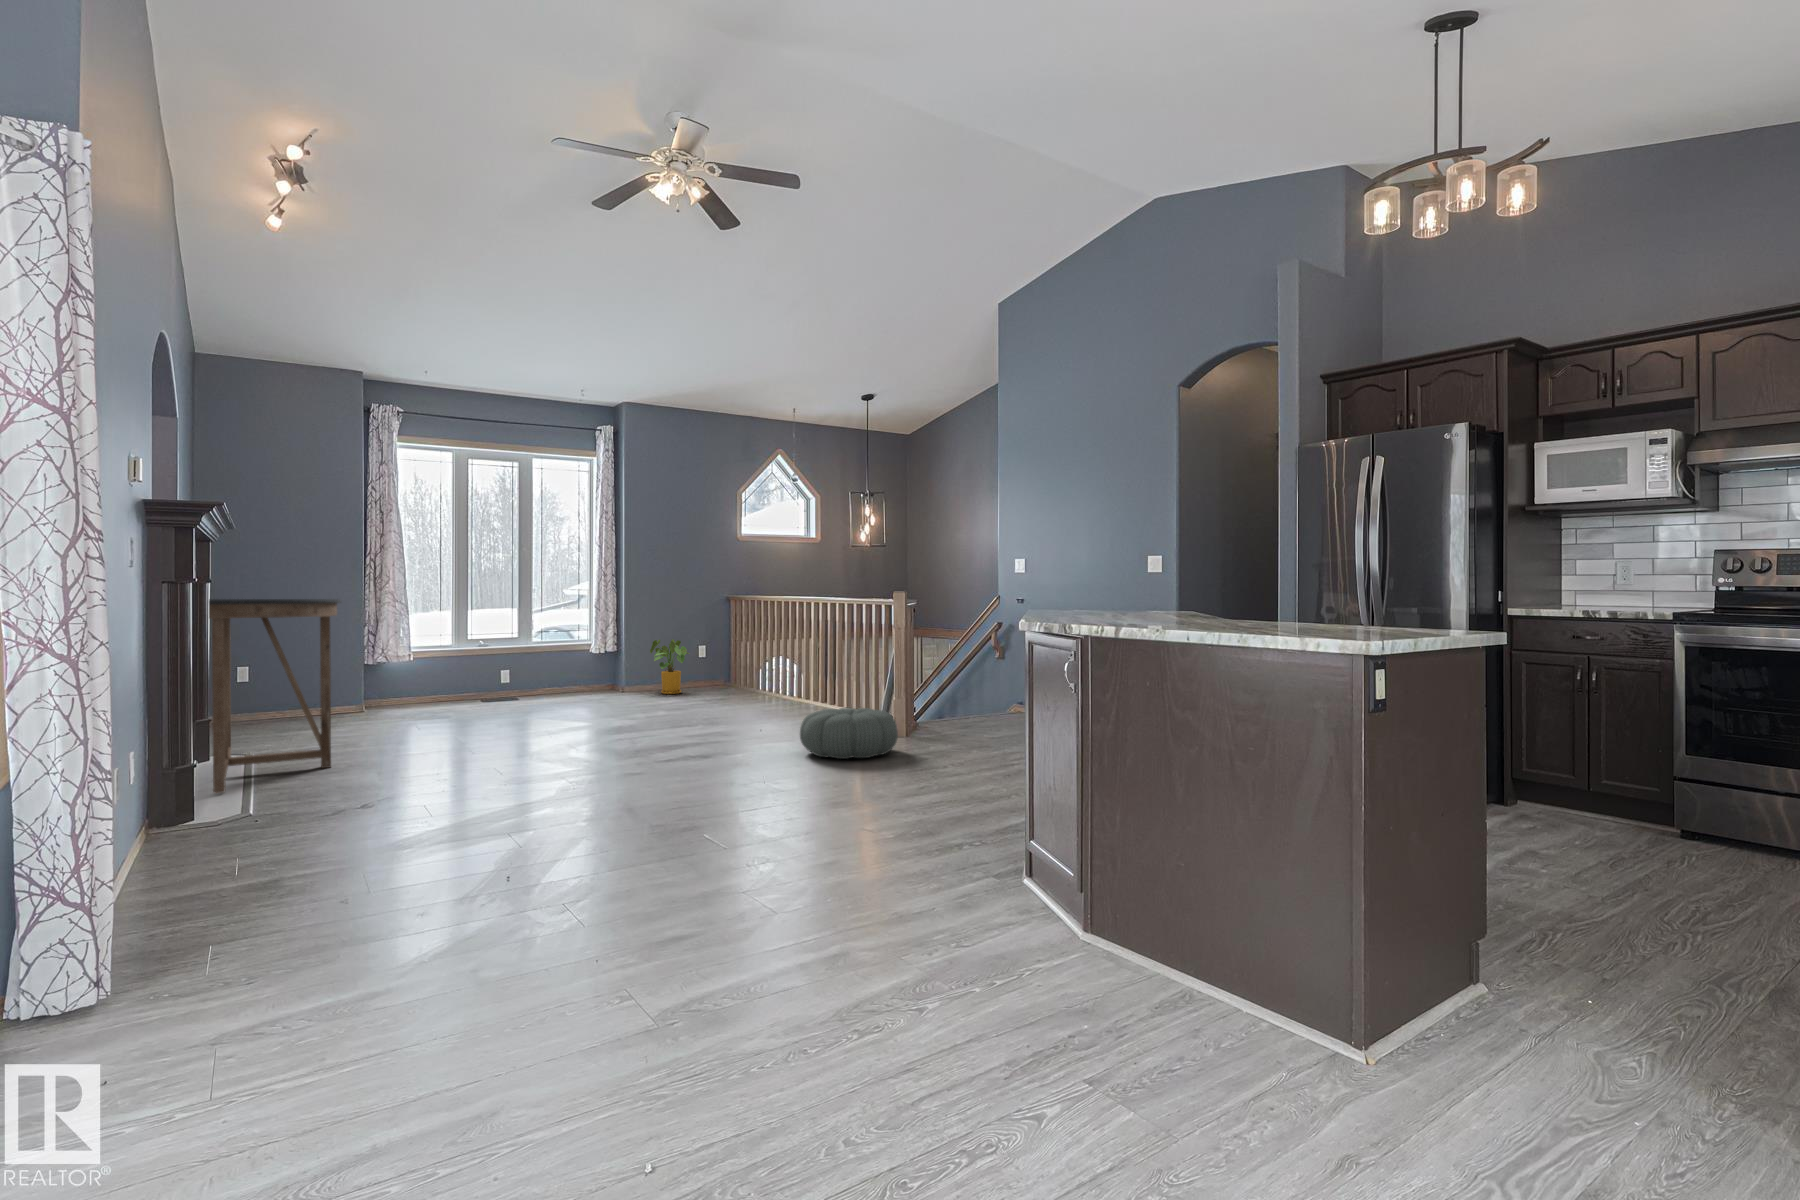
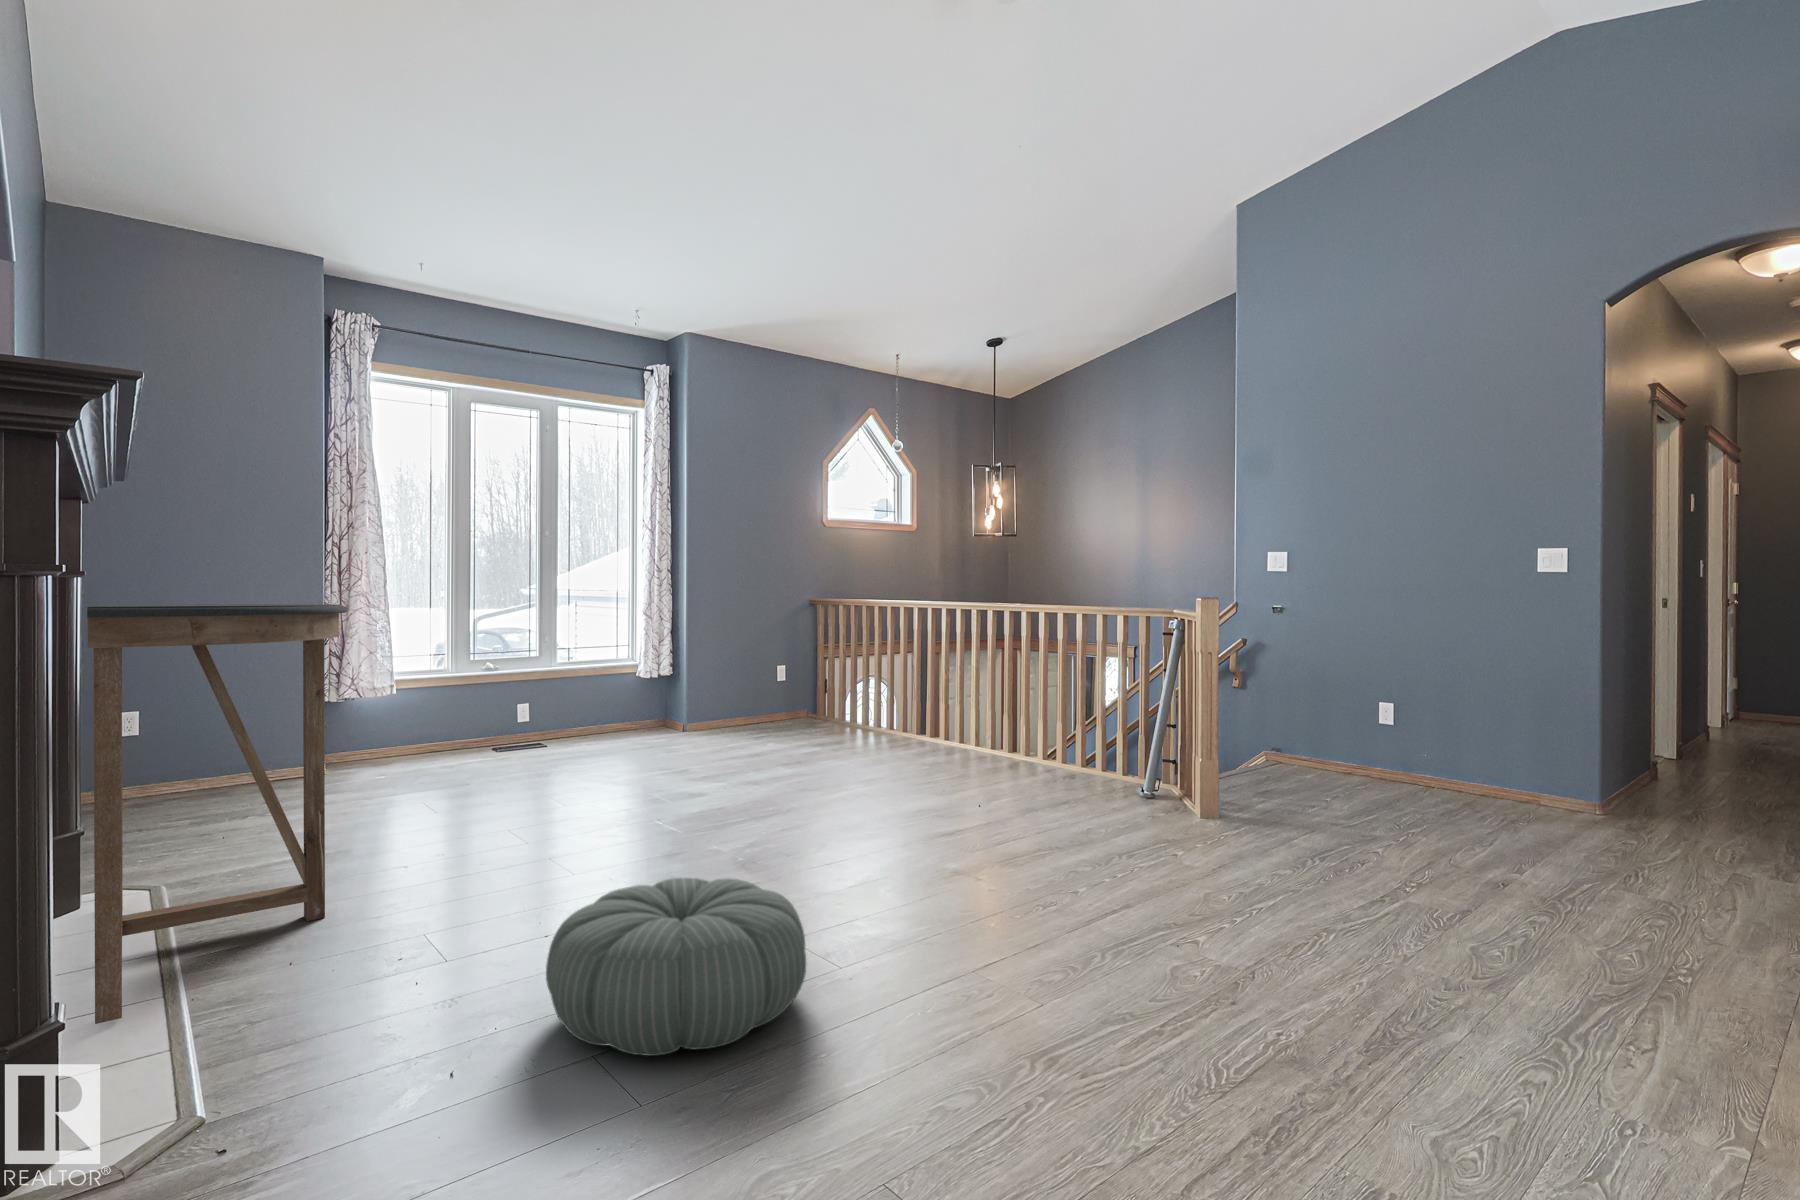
house plant: present [650,639,689,694] -> none [719,658,778,733]
pouf: present [800,707,898,759] -> present [546,878,806,1056]

